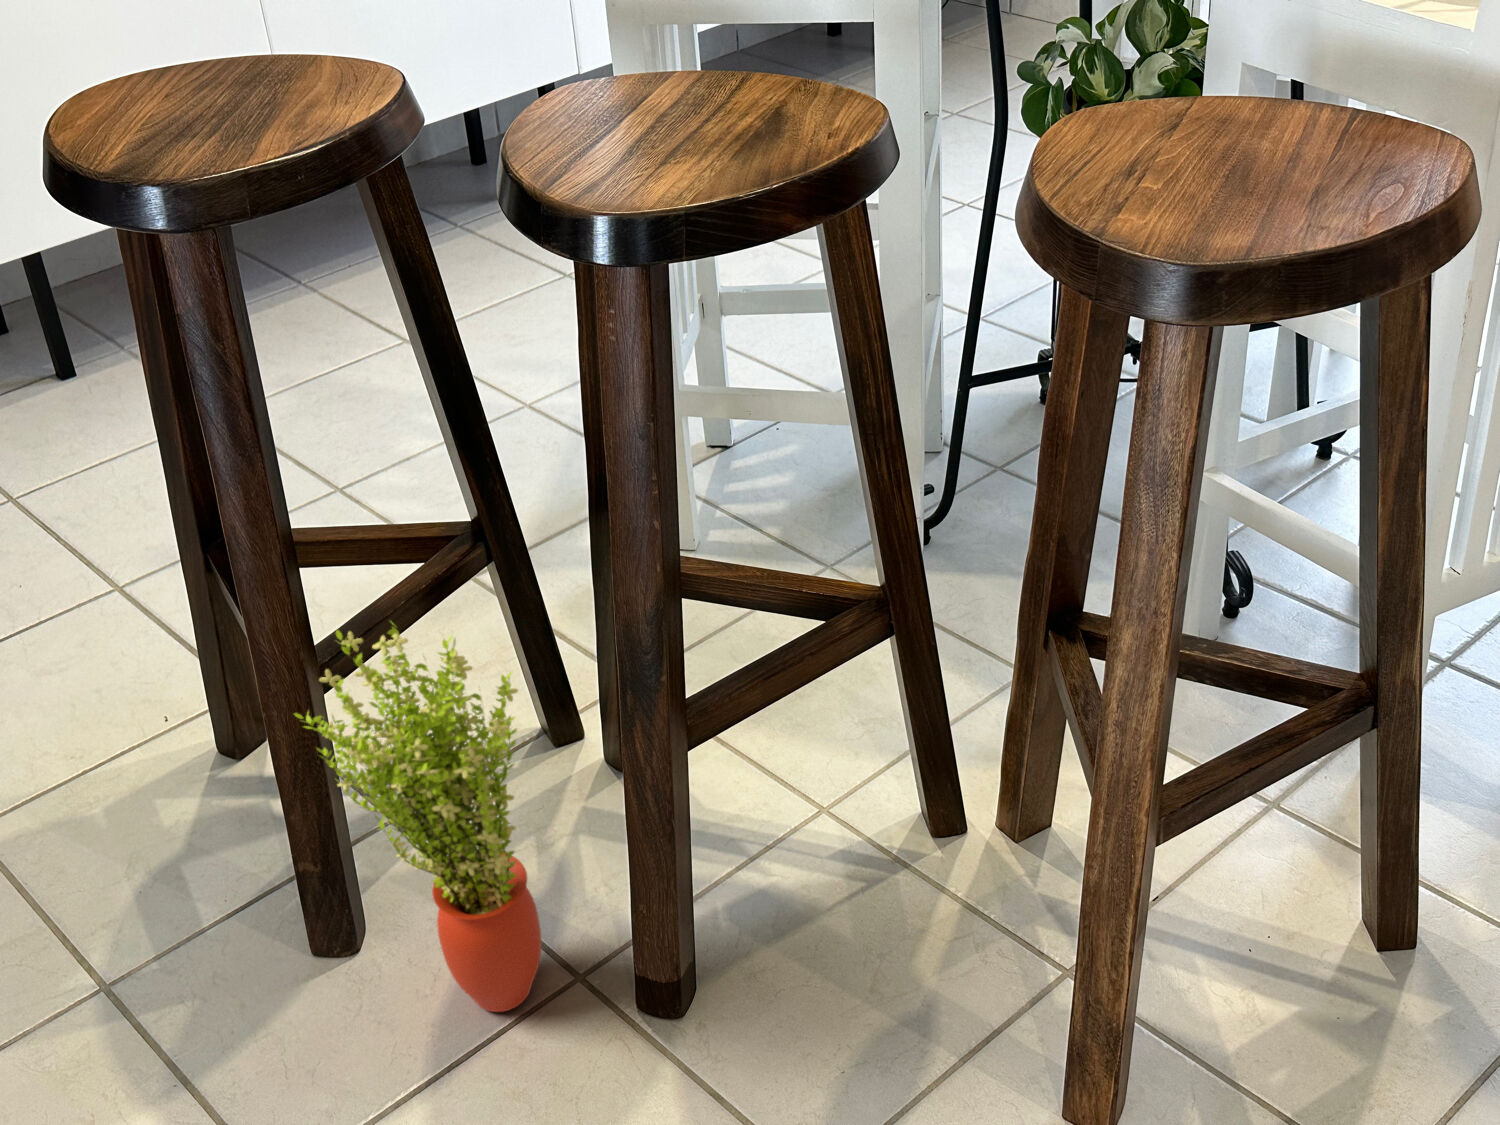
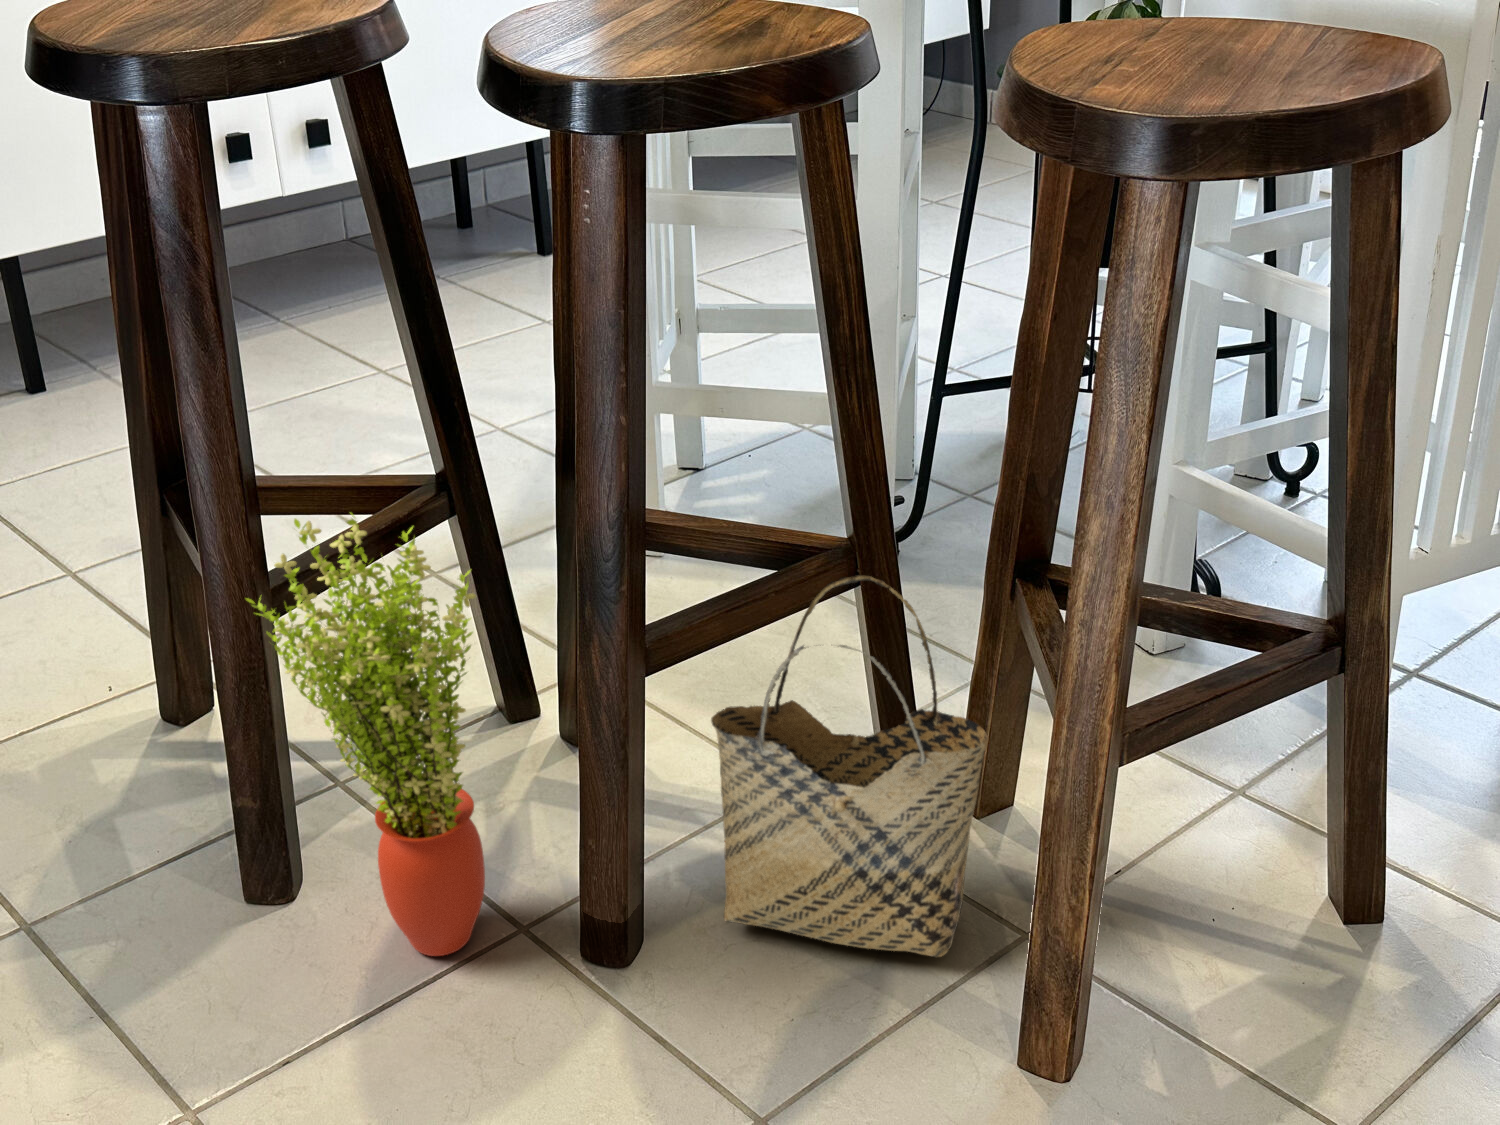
woven basket: none [753,643,1026,1003] -> present [711,575,988,957]

